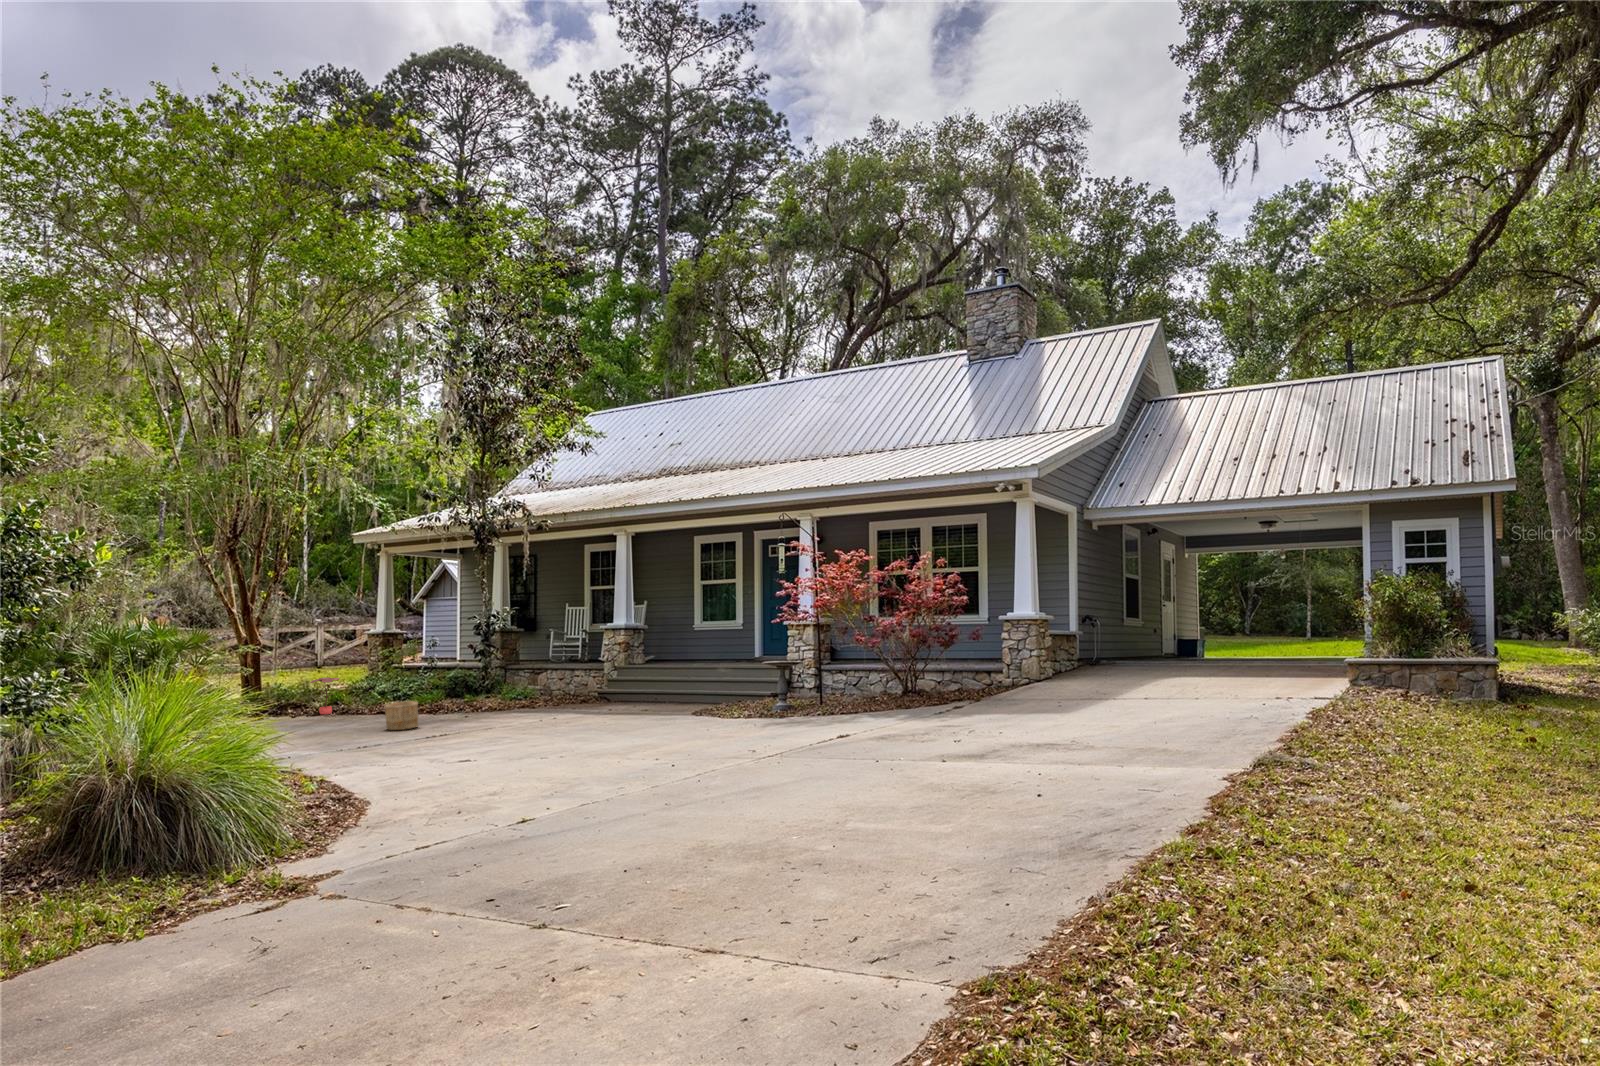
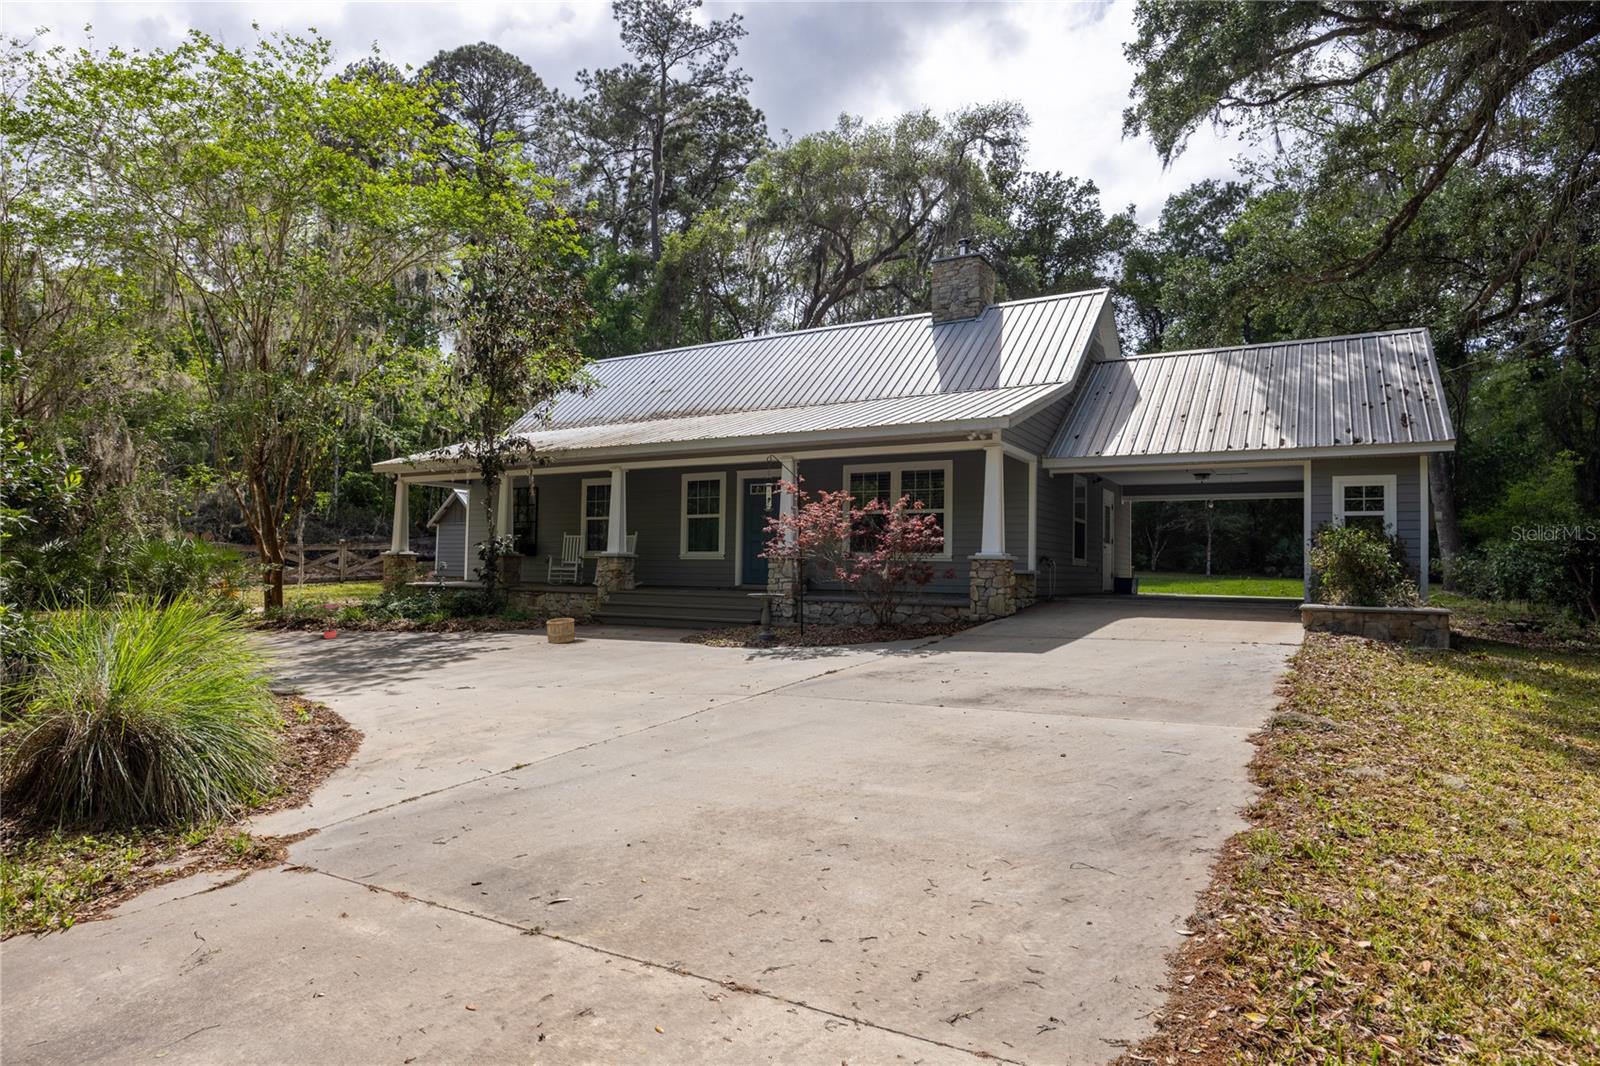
wooden bucket: present [385,701,418,730] -> present [546,618,575,643]

